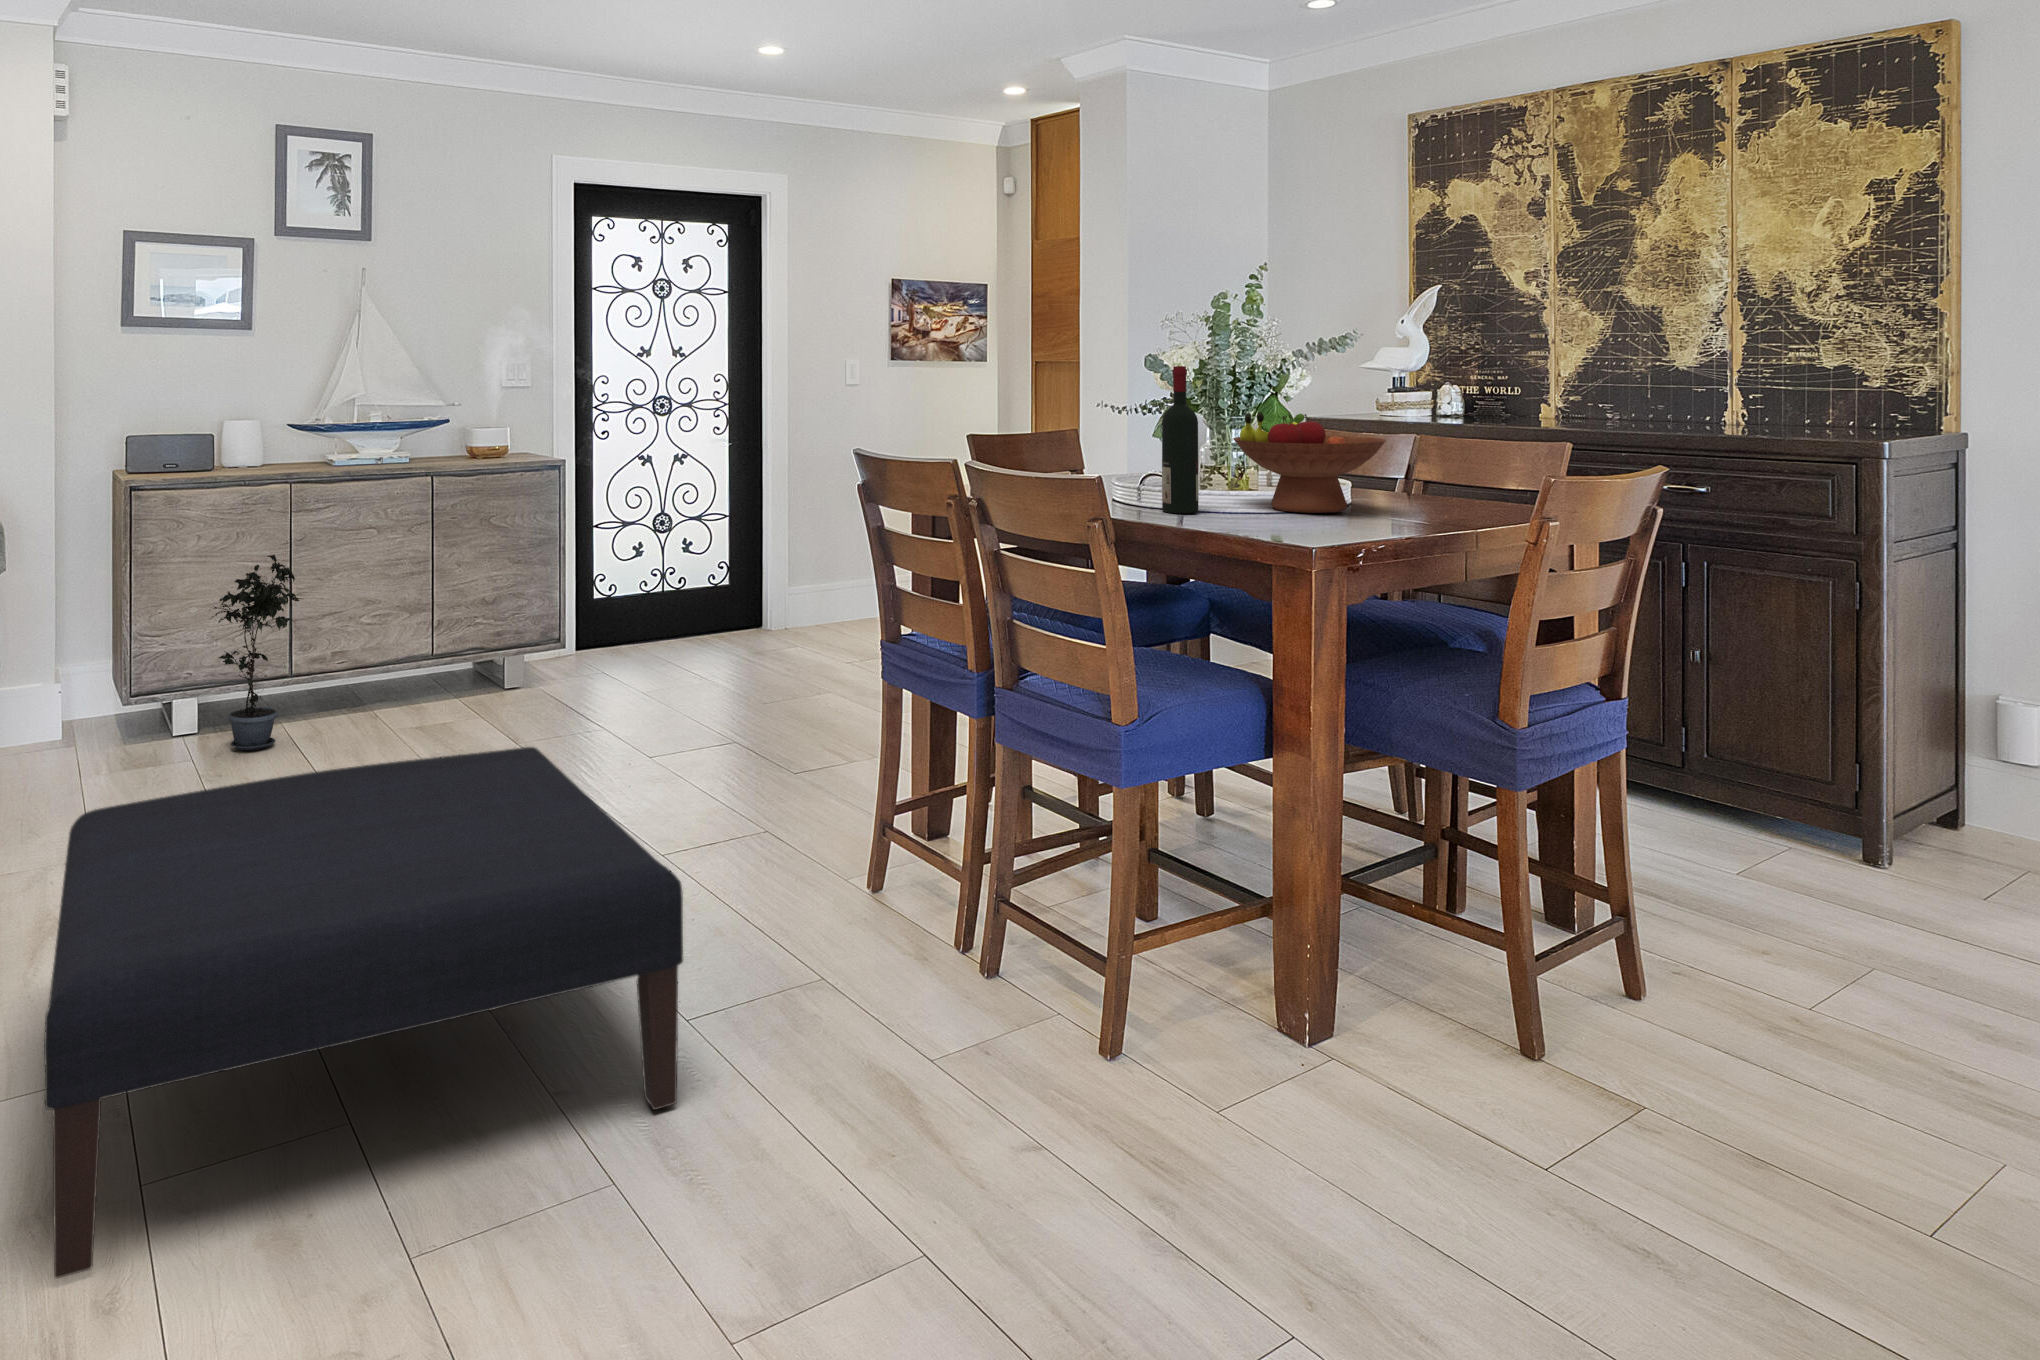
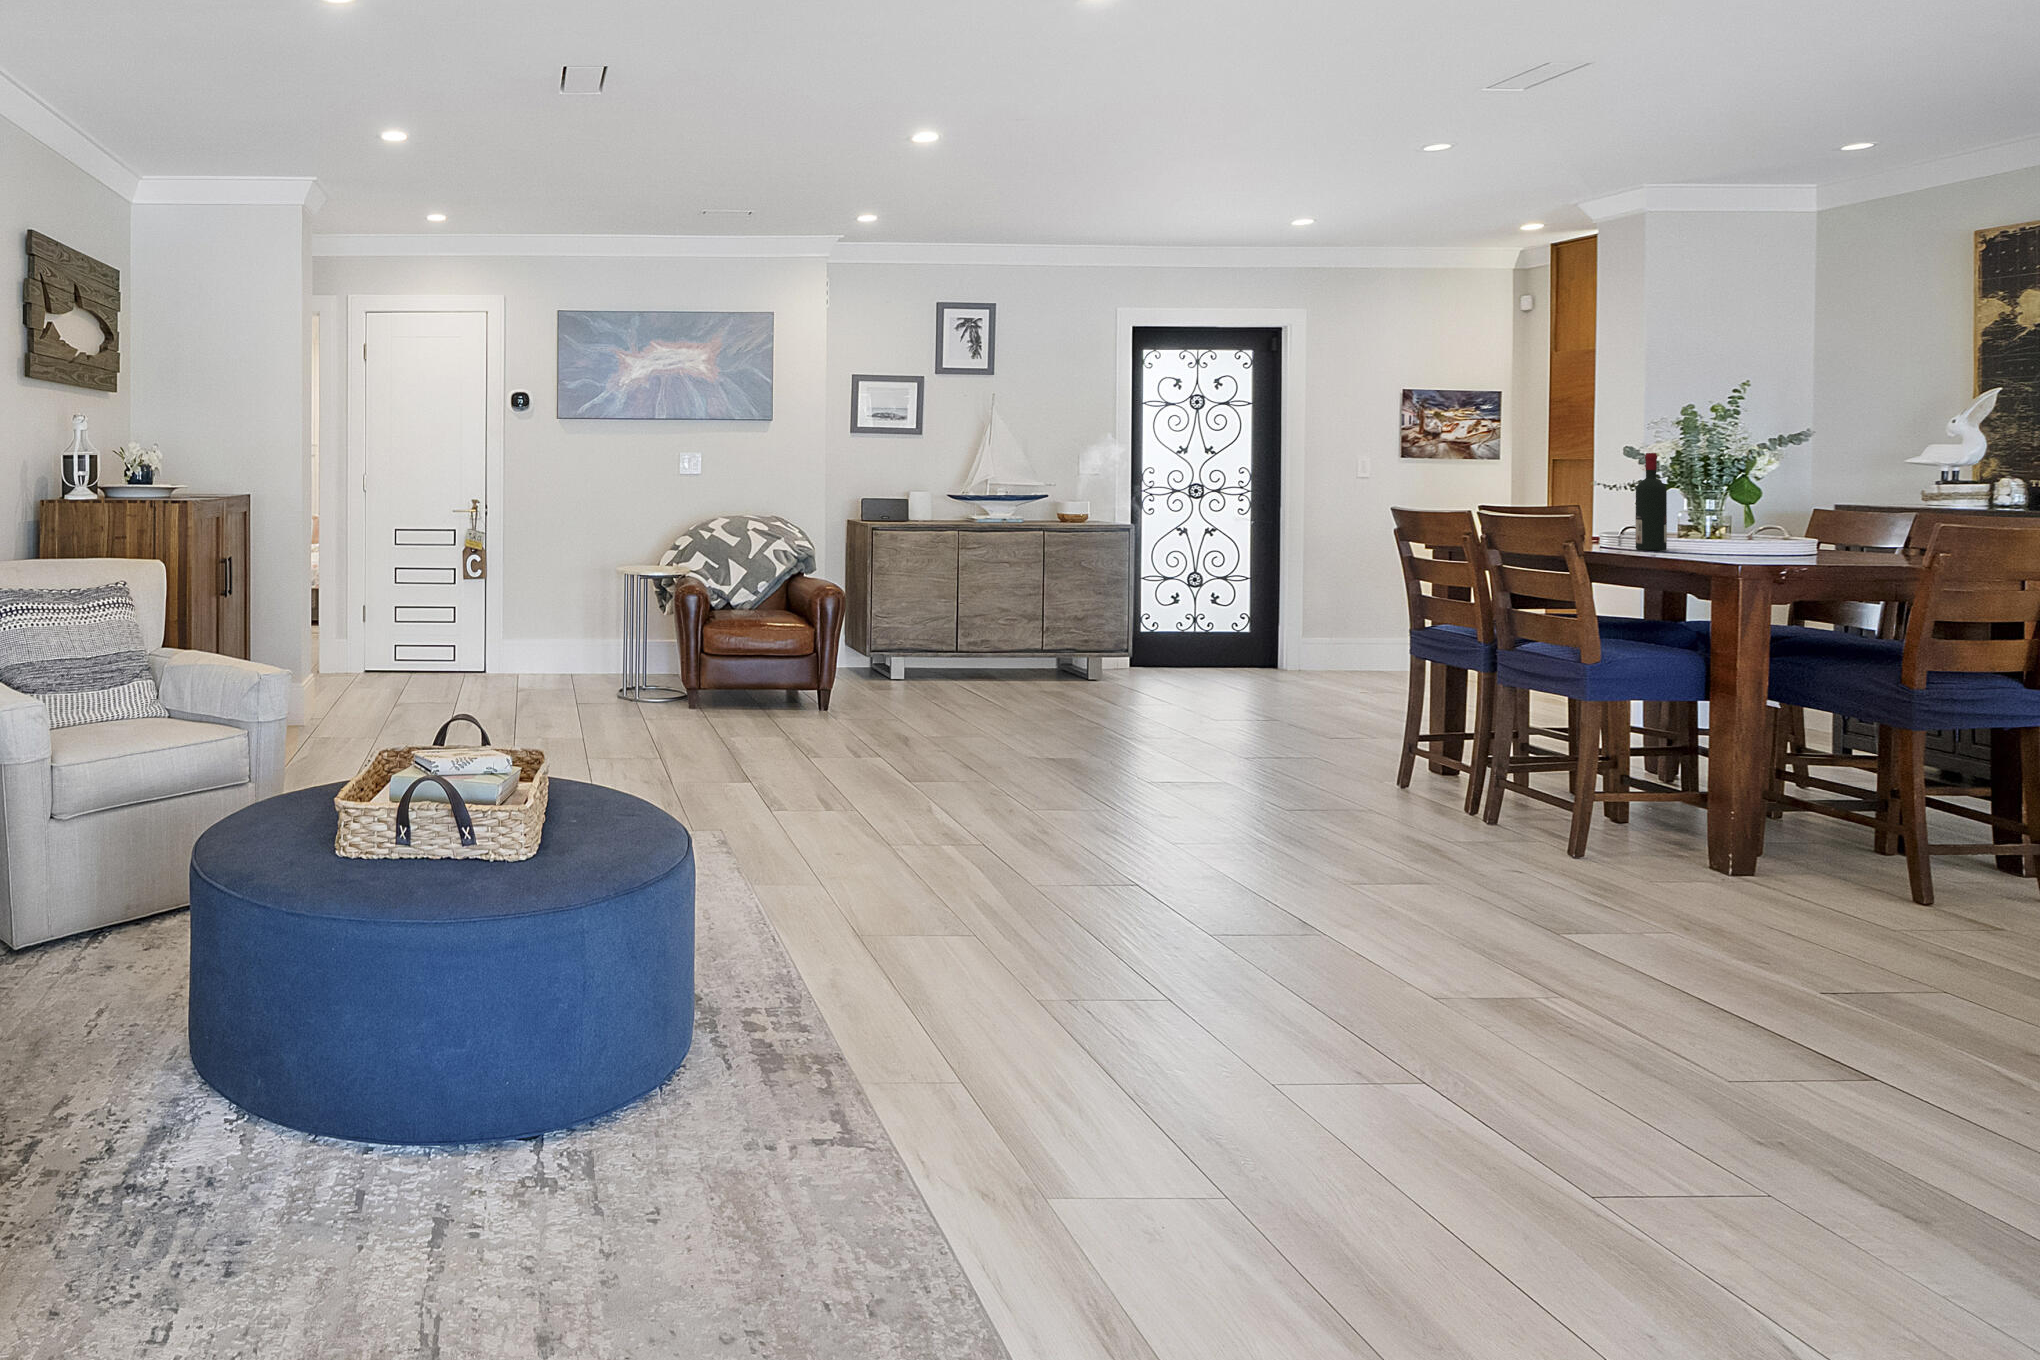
fruit bowl: present [1233,412,1386,513] -> none [1704,485,1848,556]
potted plant: present [212,555,301,750] -> none [919,572,972,689]
ottoman: present [44,747,683,1278] -> none [937,666,1291,837]

